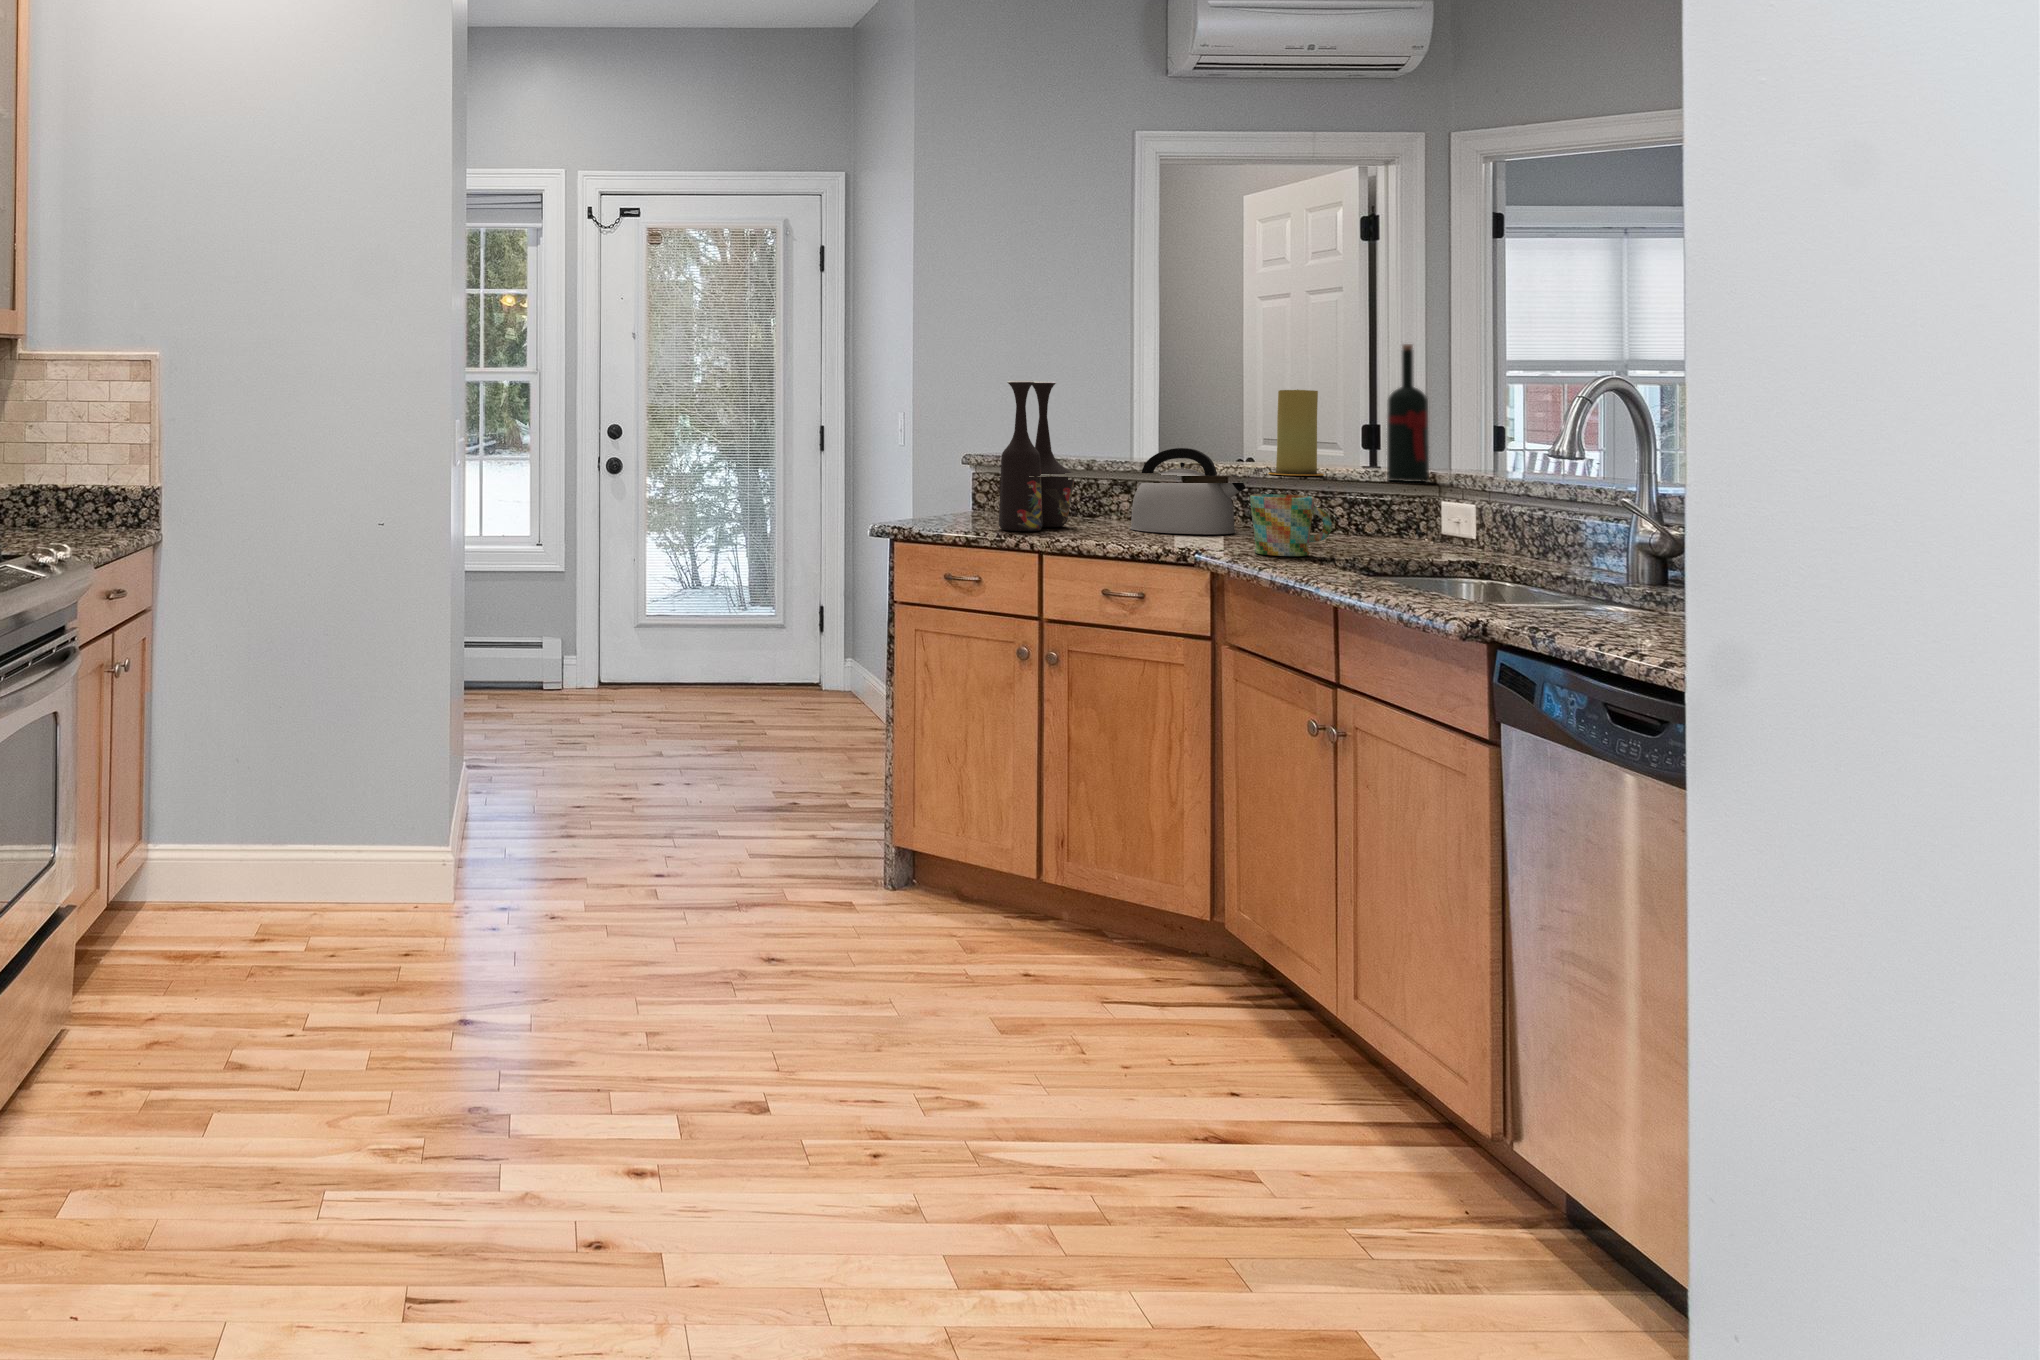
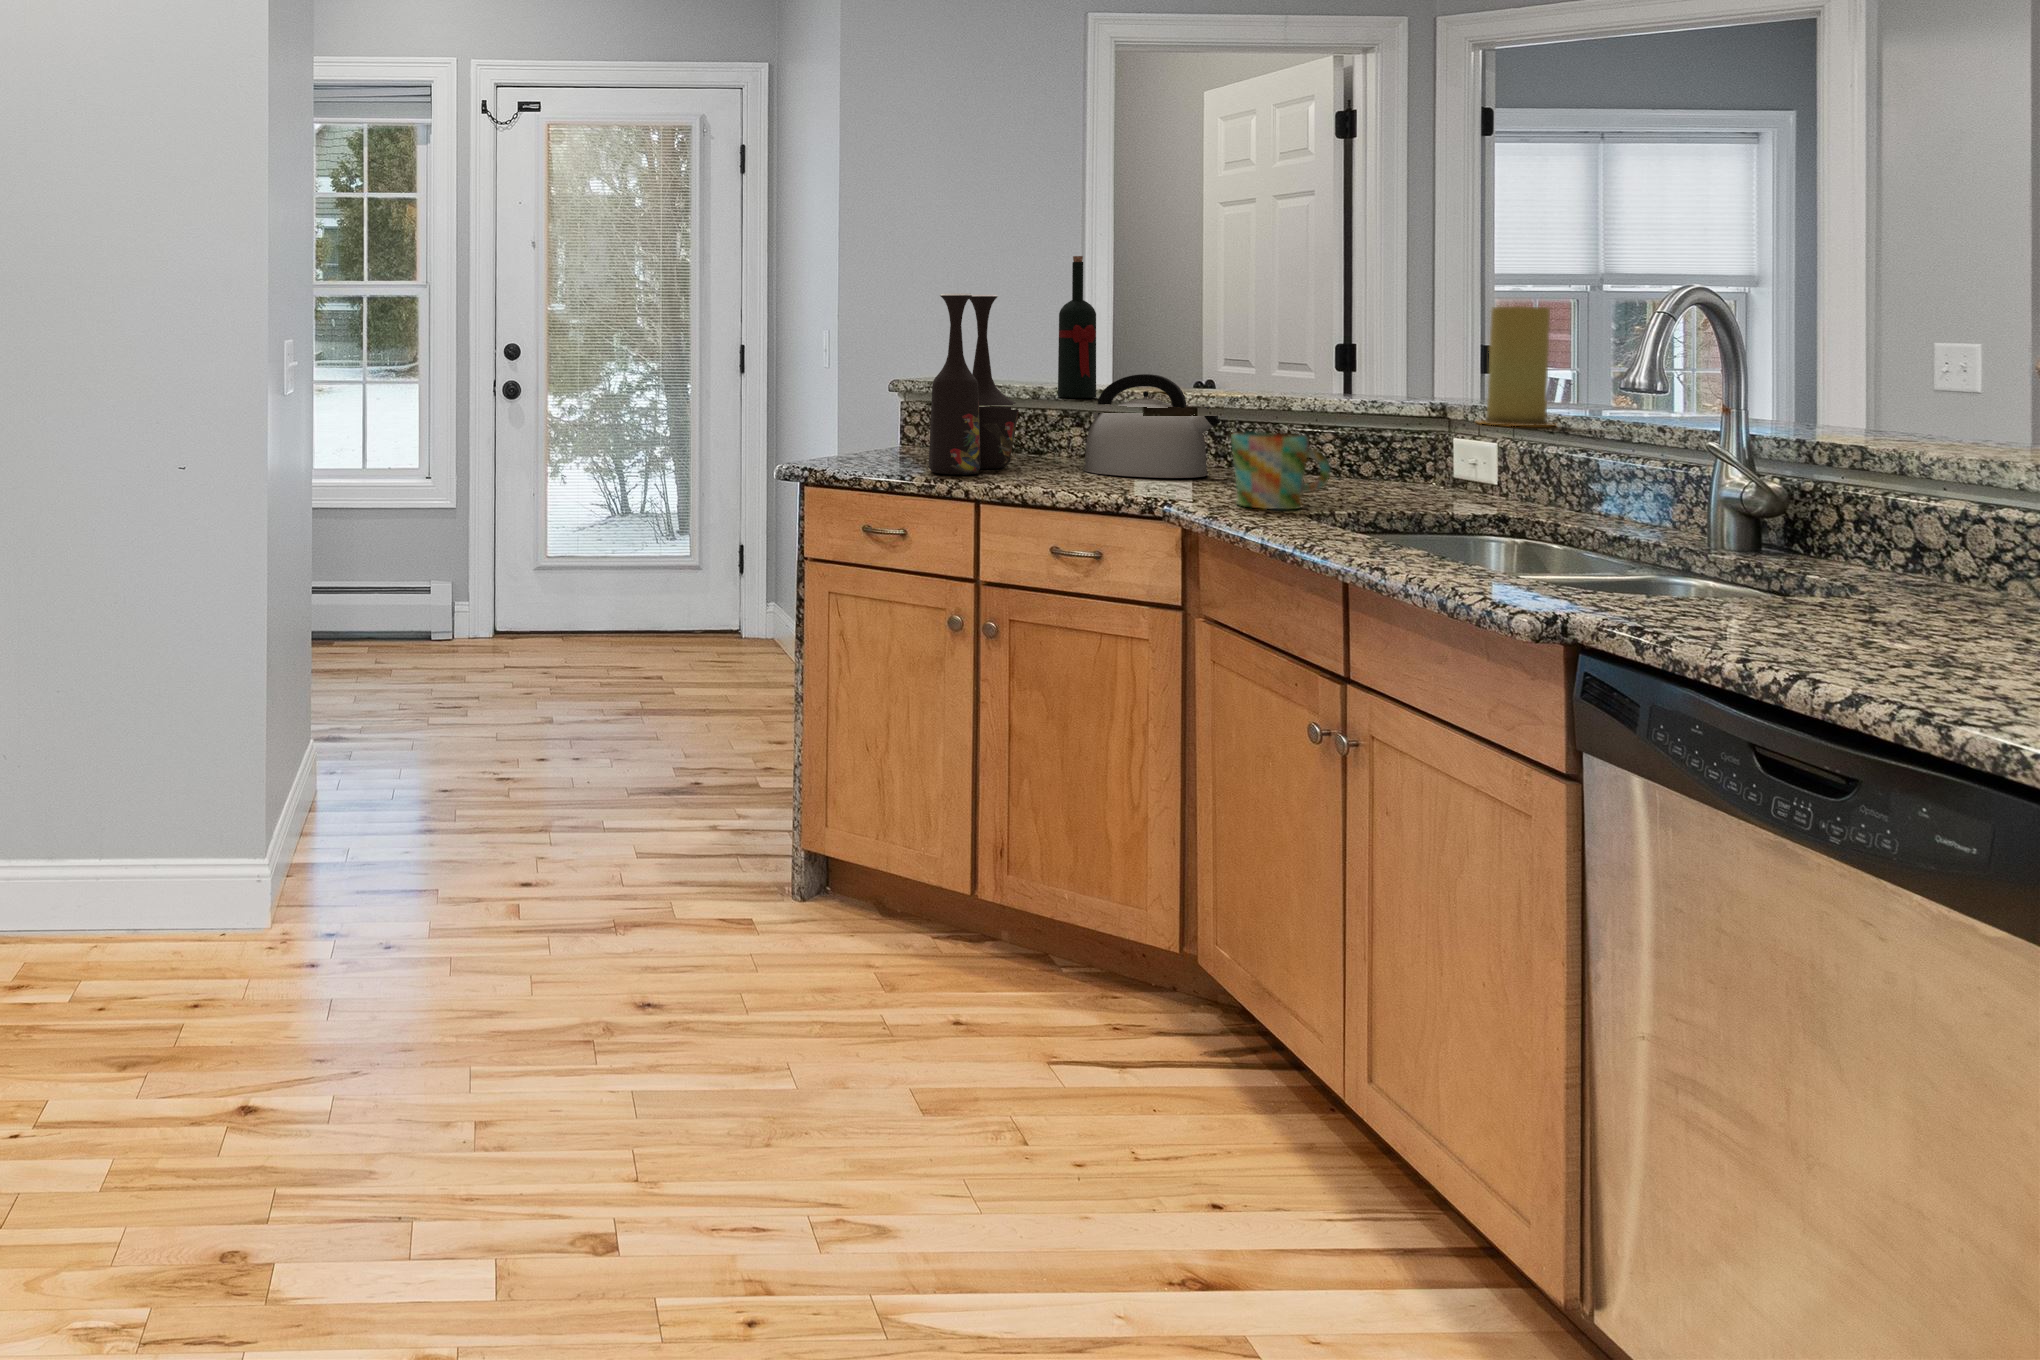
wine bottle: present [1387,344,1429,482] -> present [1058,256,1096,398]
candle: present [1268,389,1324,476] -> present [1478,306,1555,426]

